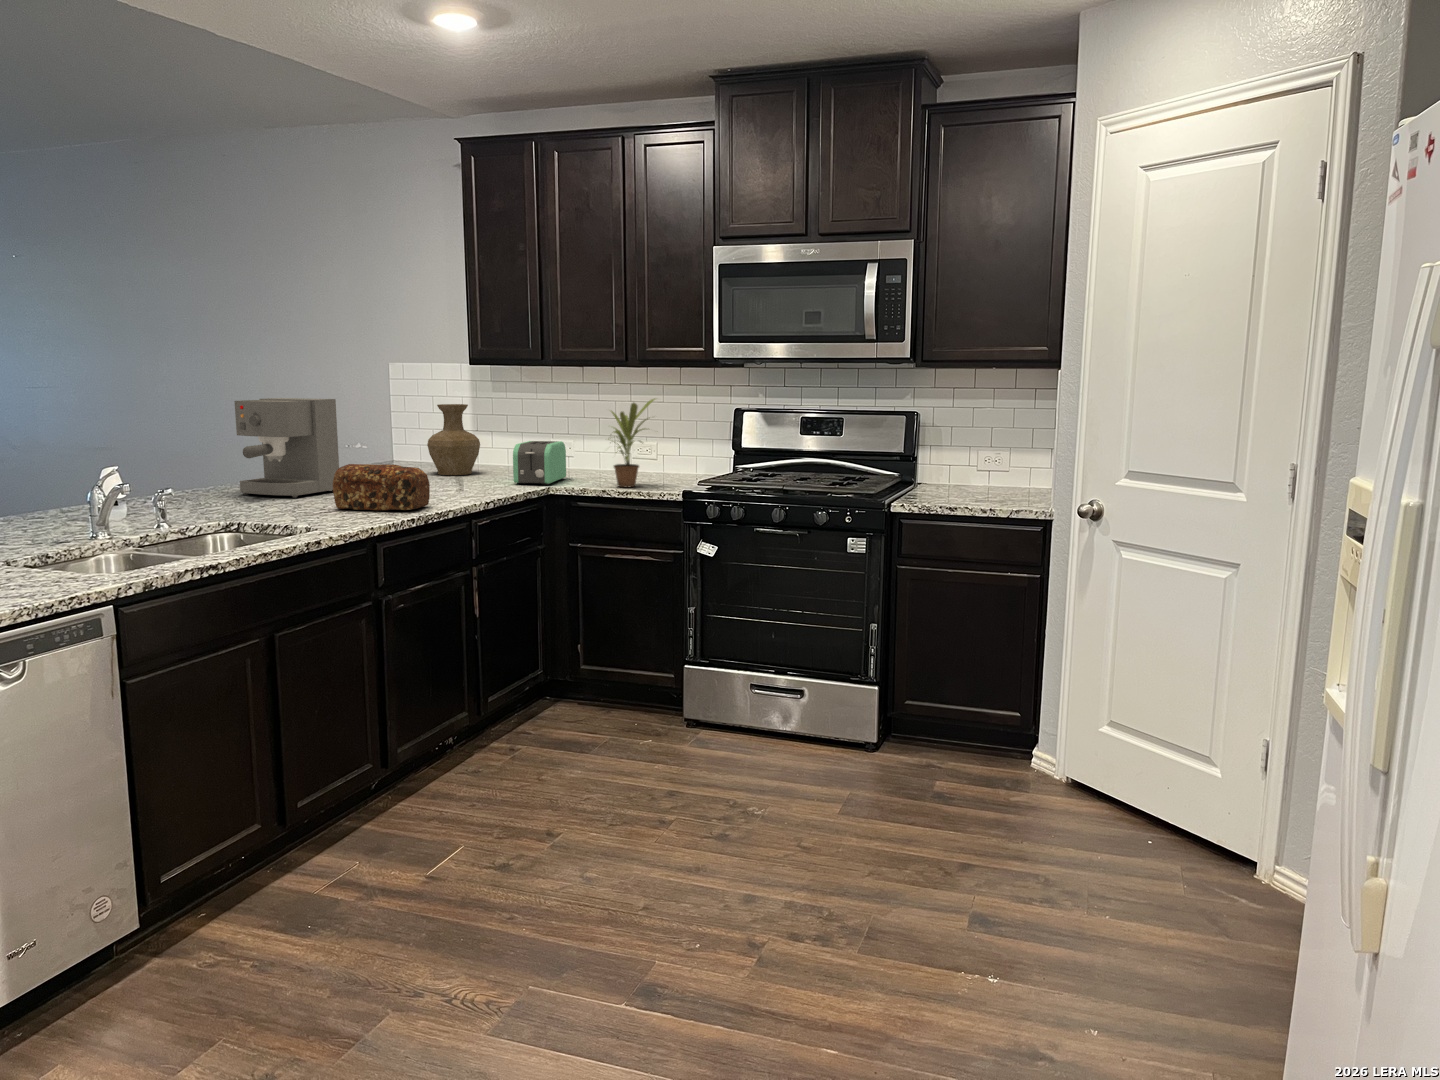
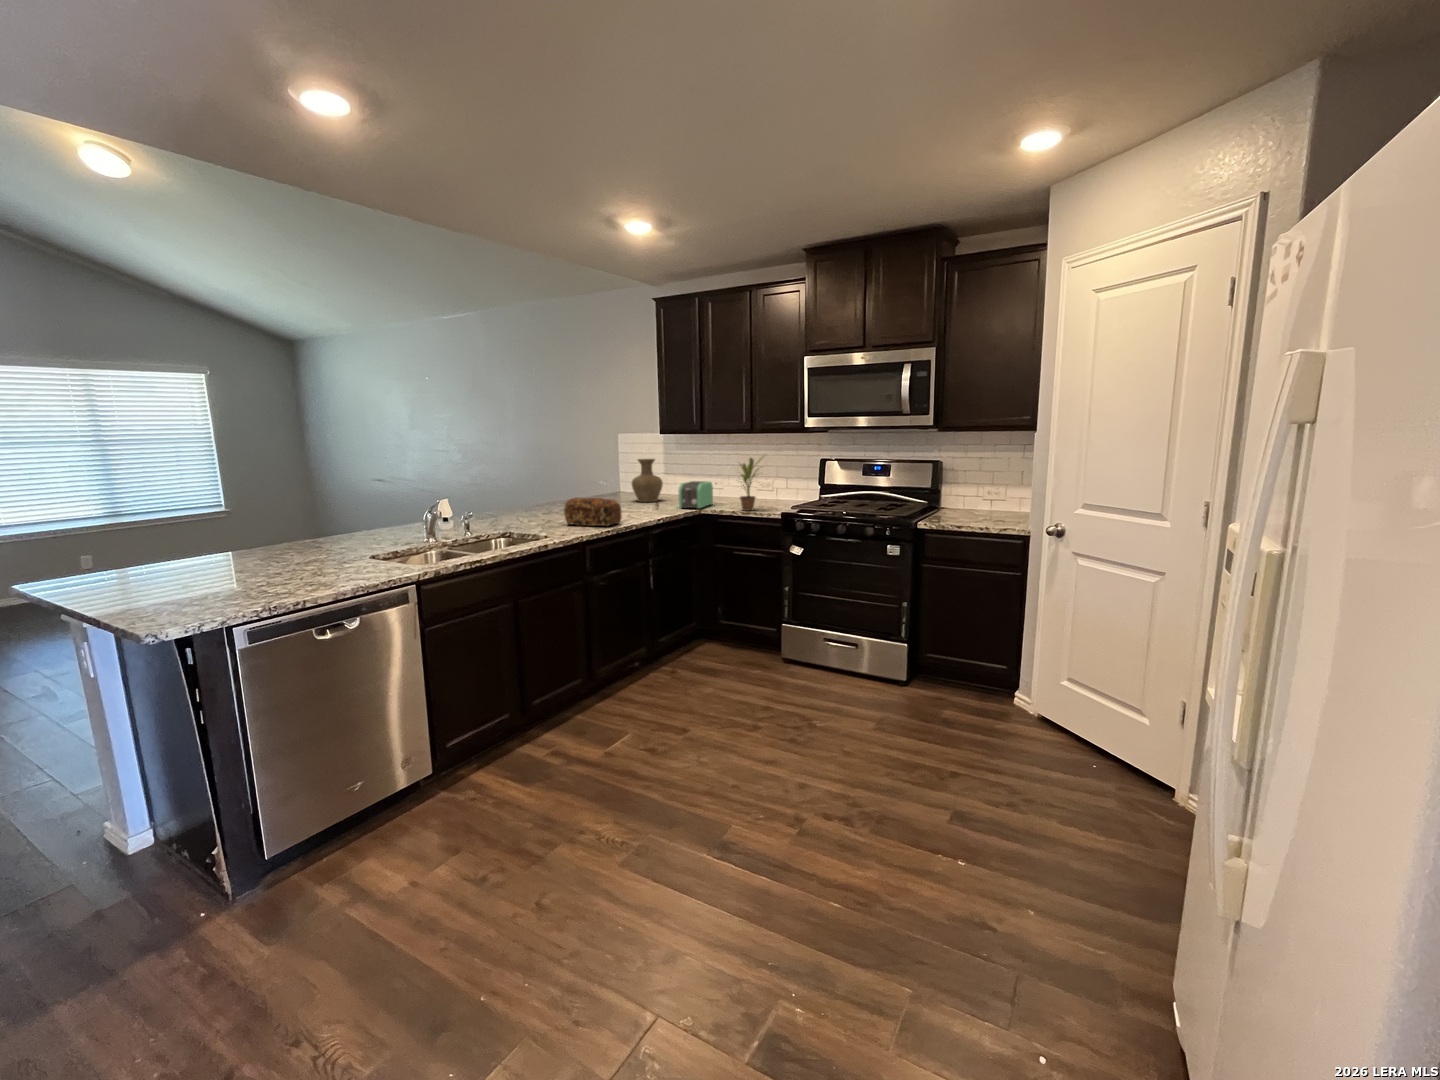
coffee maker: present [234,398,339,498] -> none [515,457,575,517]

